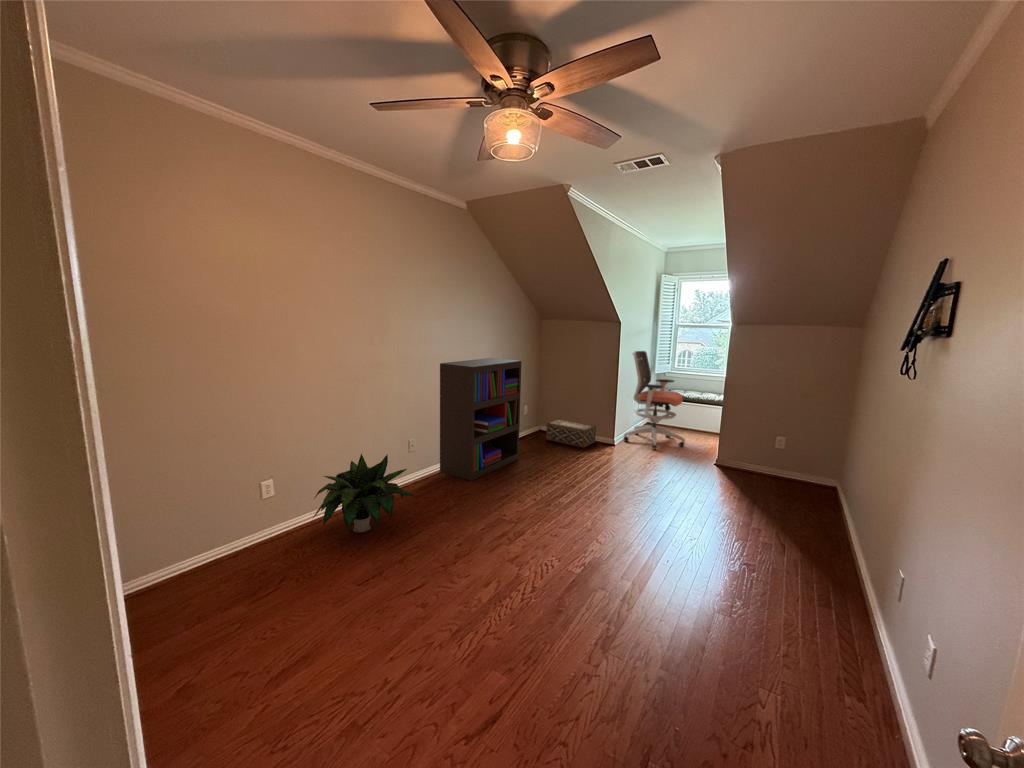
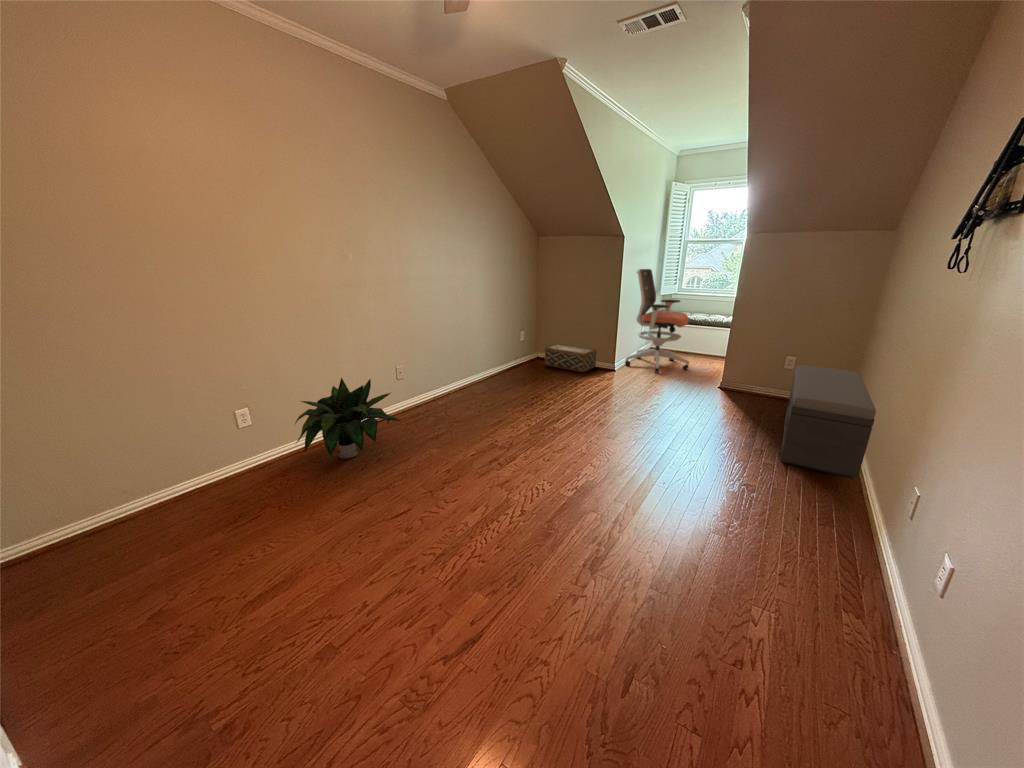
bookshelf: present [440,358,521,481] -> none [426,278,516,407]
storage bench: none [776,447,859,560] -> present [780,365,876,478]

